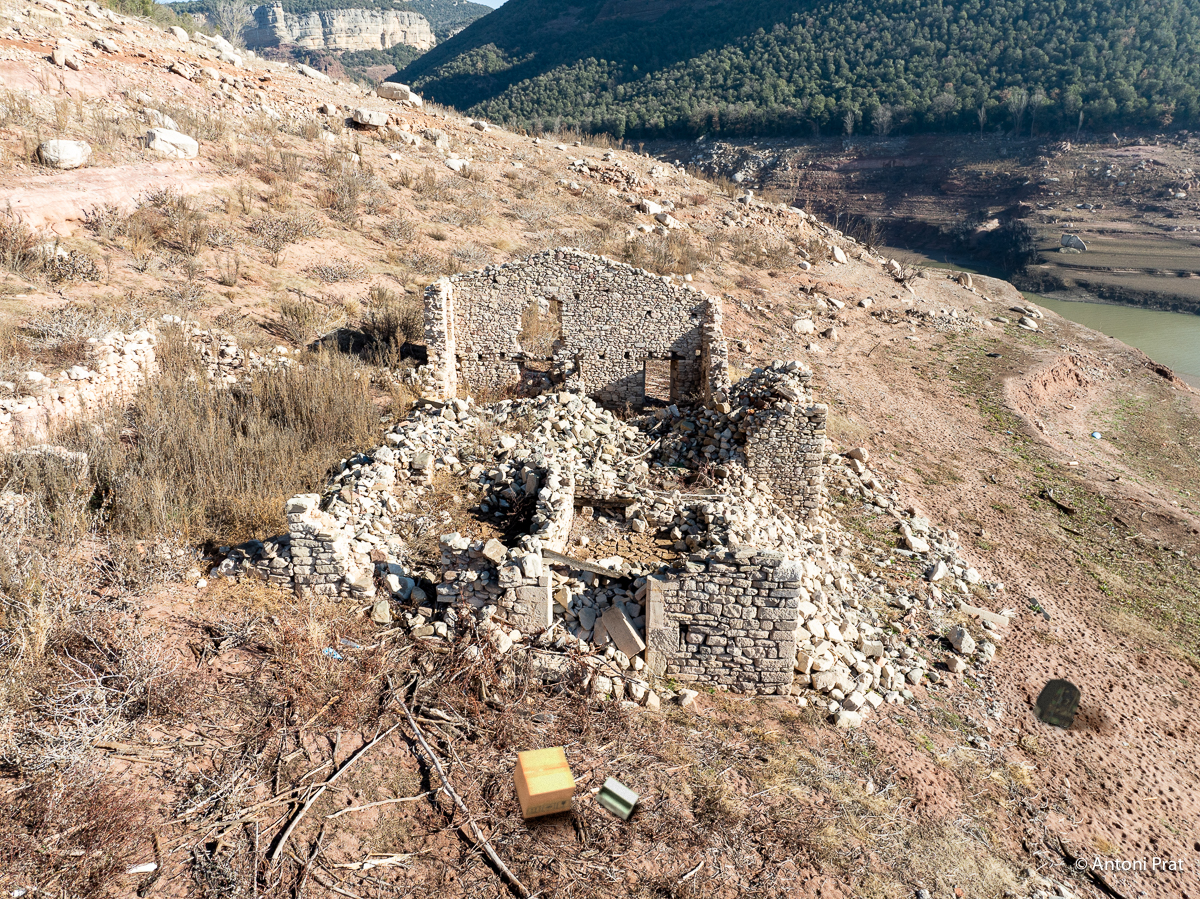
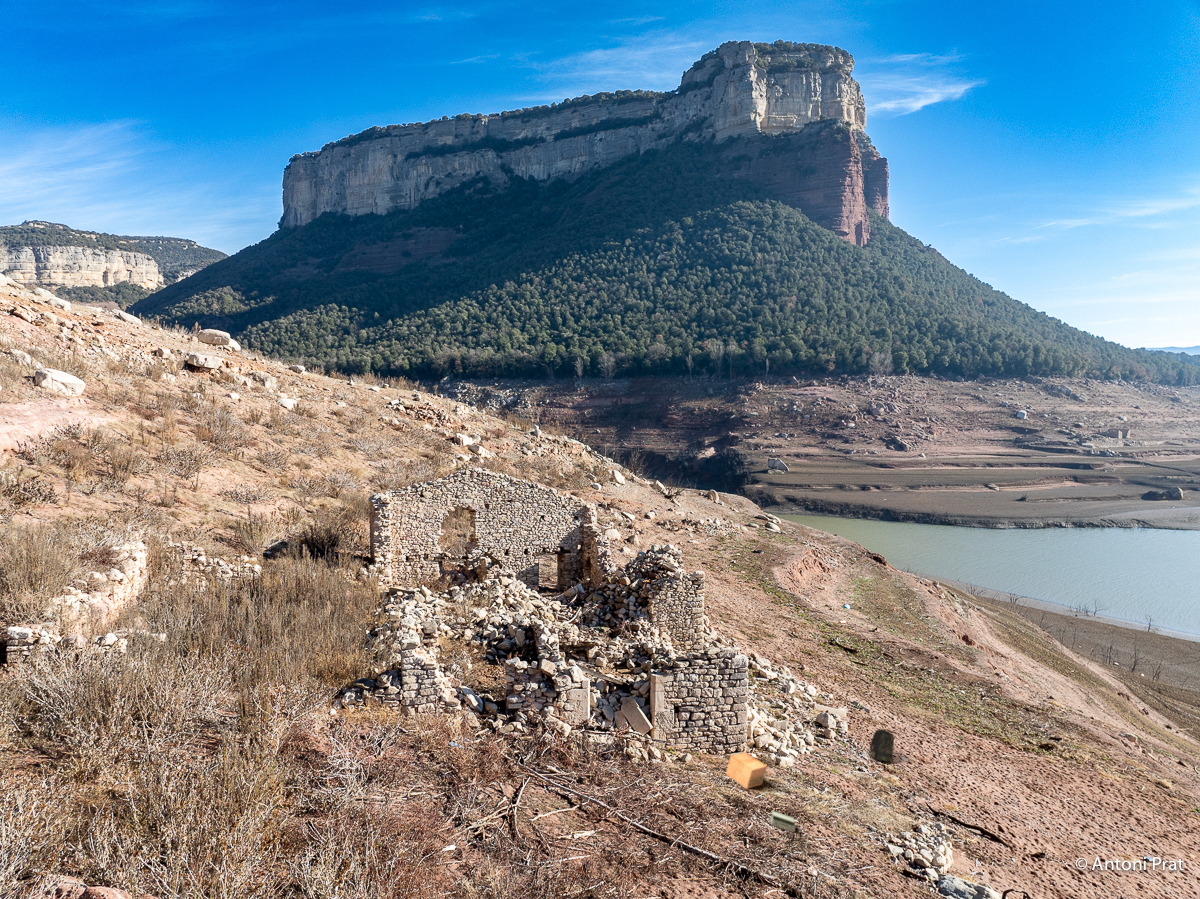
cardboard box: present [513,747,576,818] -> present [726,752,767,789]
toolbox: present [596,776,639,820] -> present [771,811,795,832]

